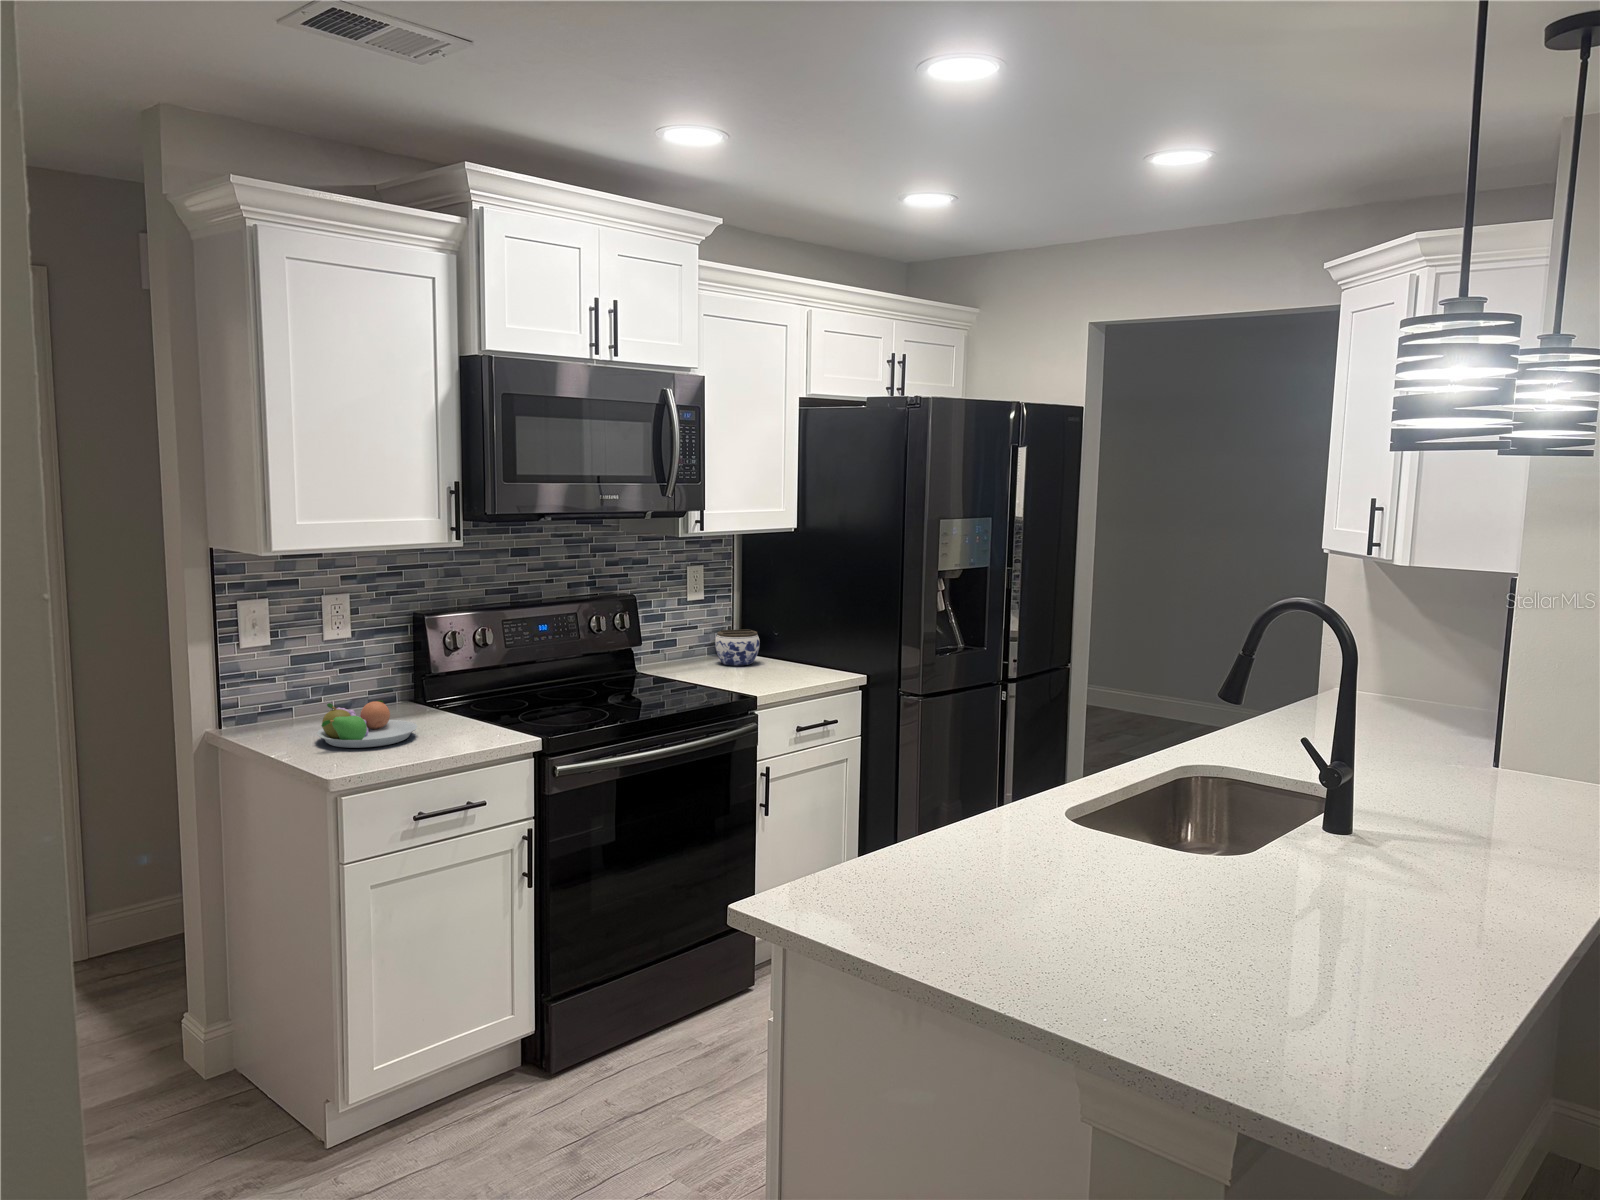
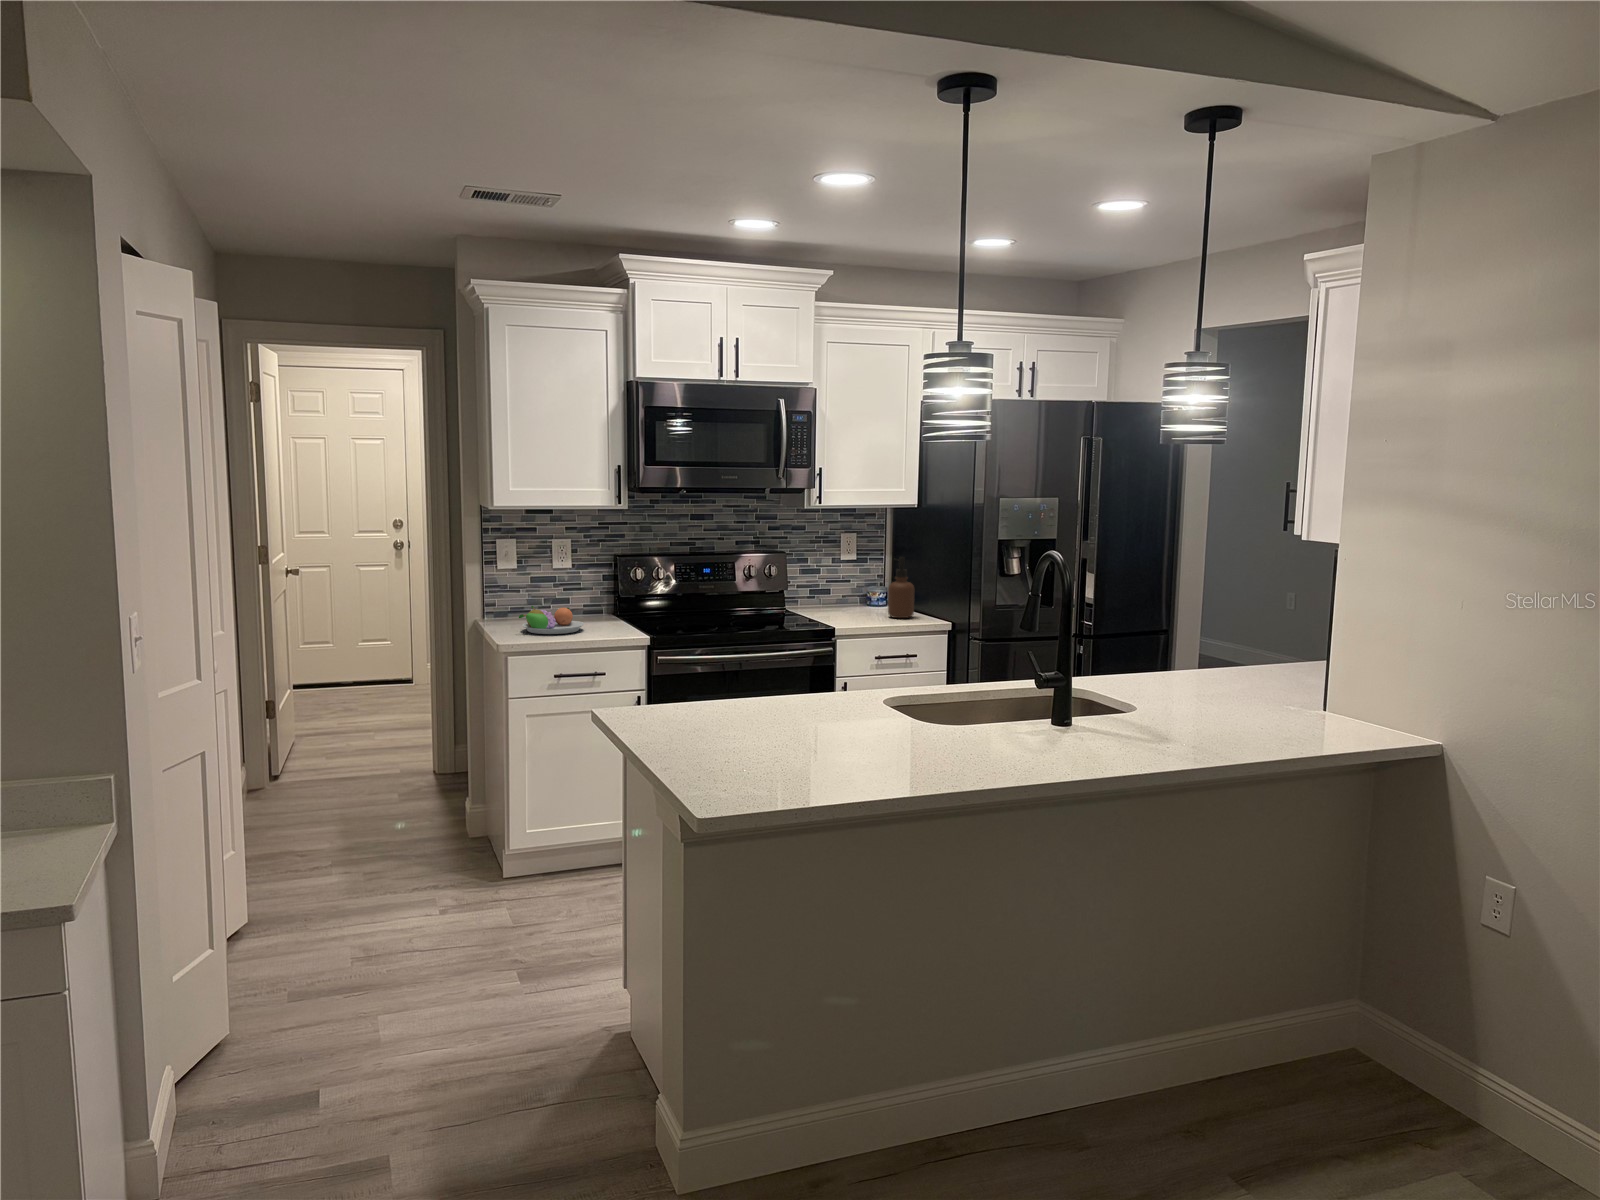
soap dispenser: none [778,595,812,673] -> present [888,557,914,618]
jar: present [715,629,760,666] -> none [853,583,887,611]

